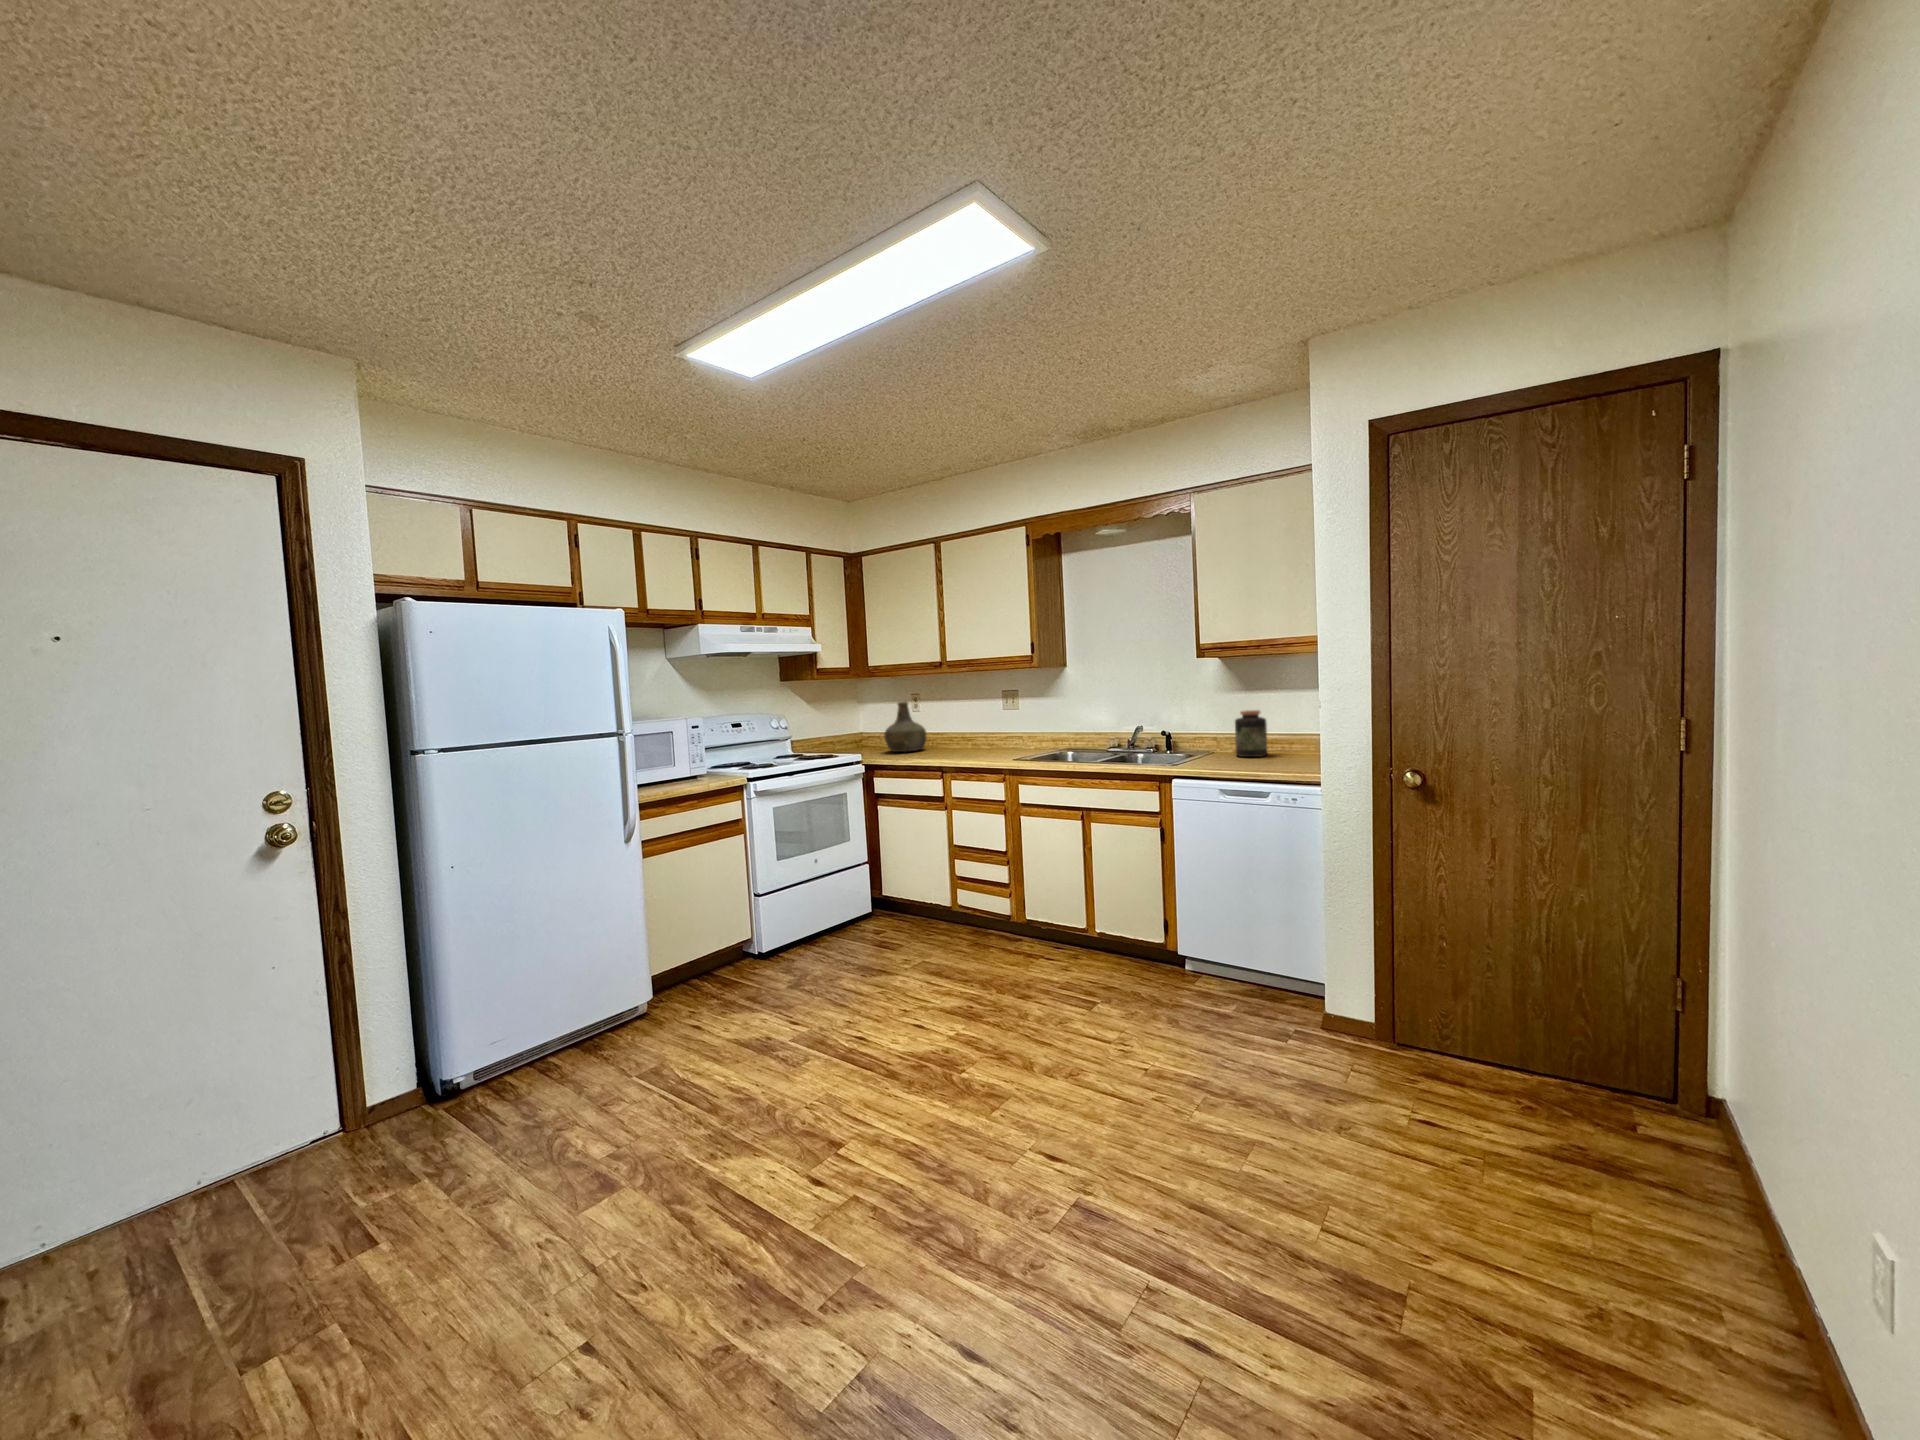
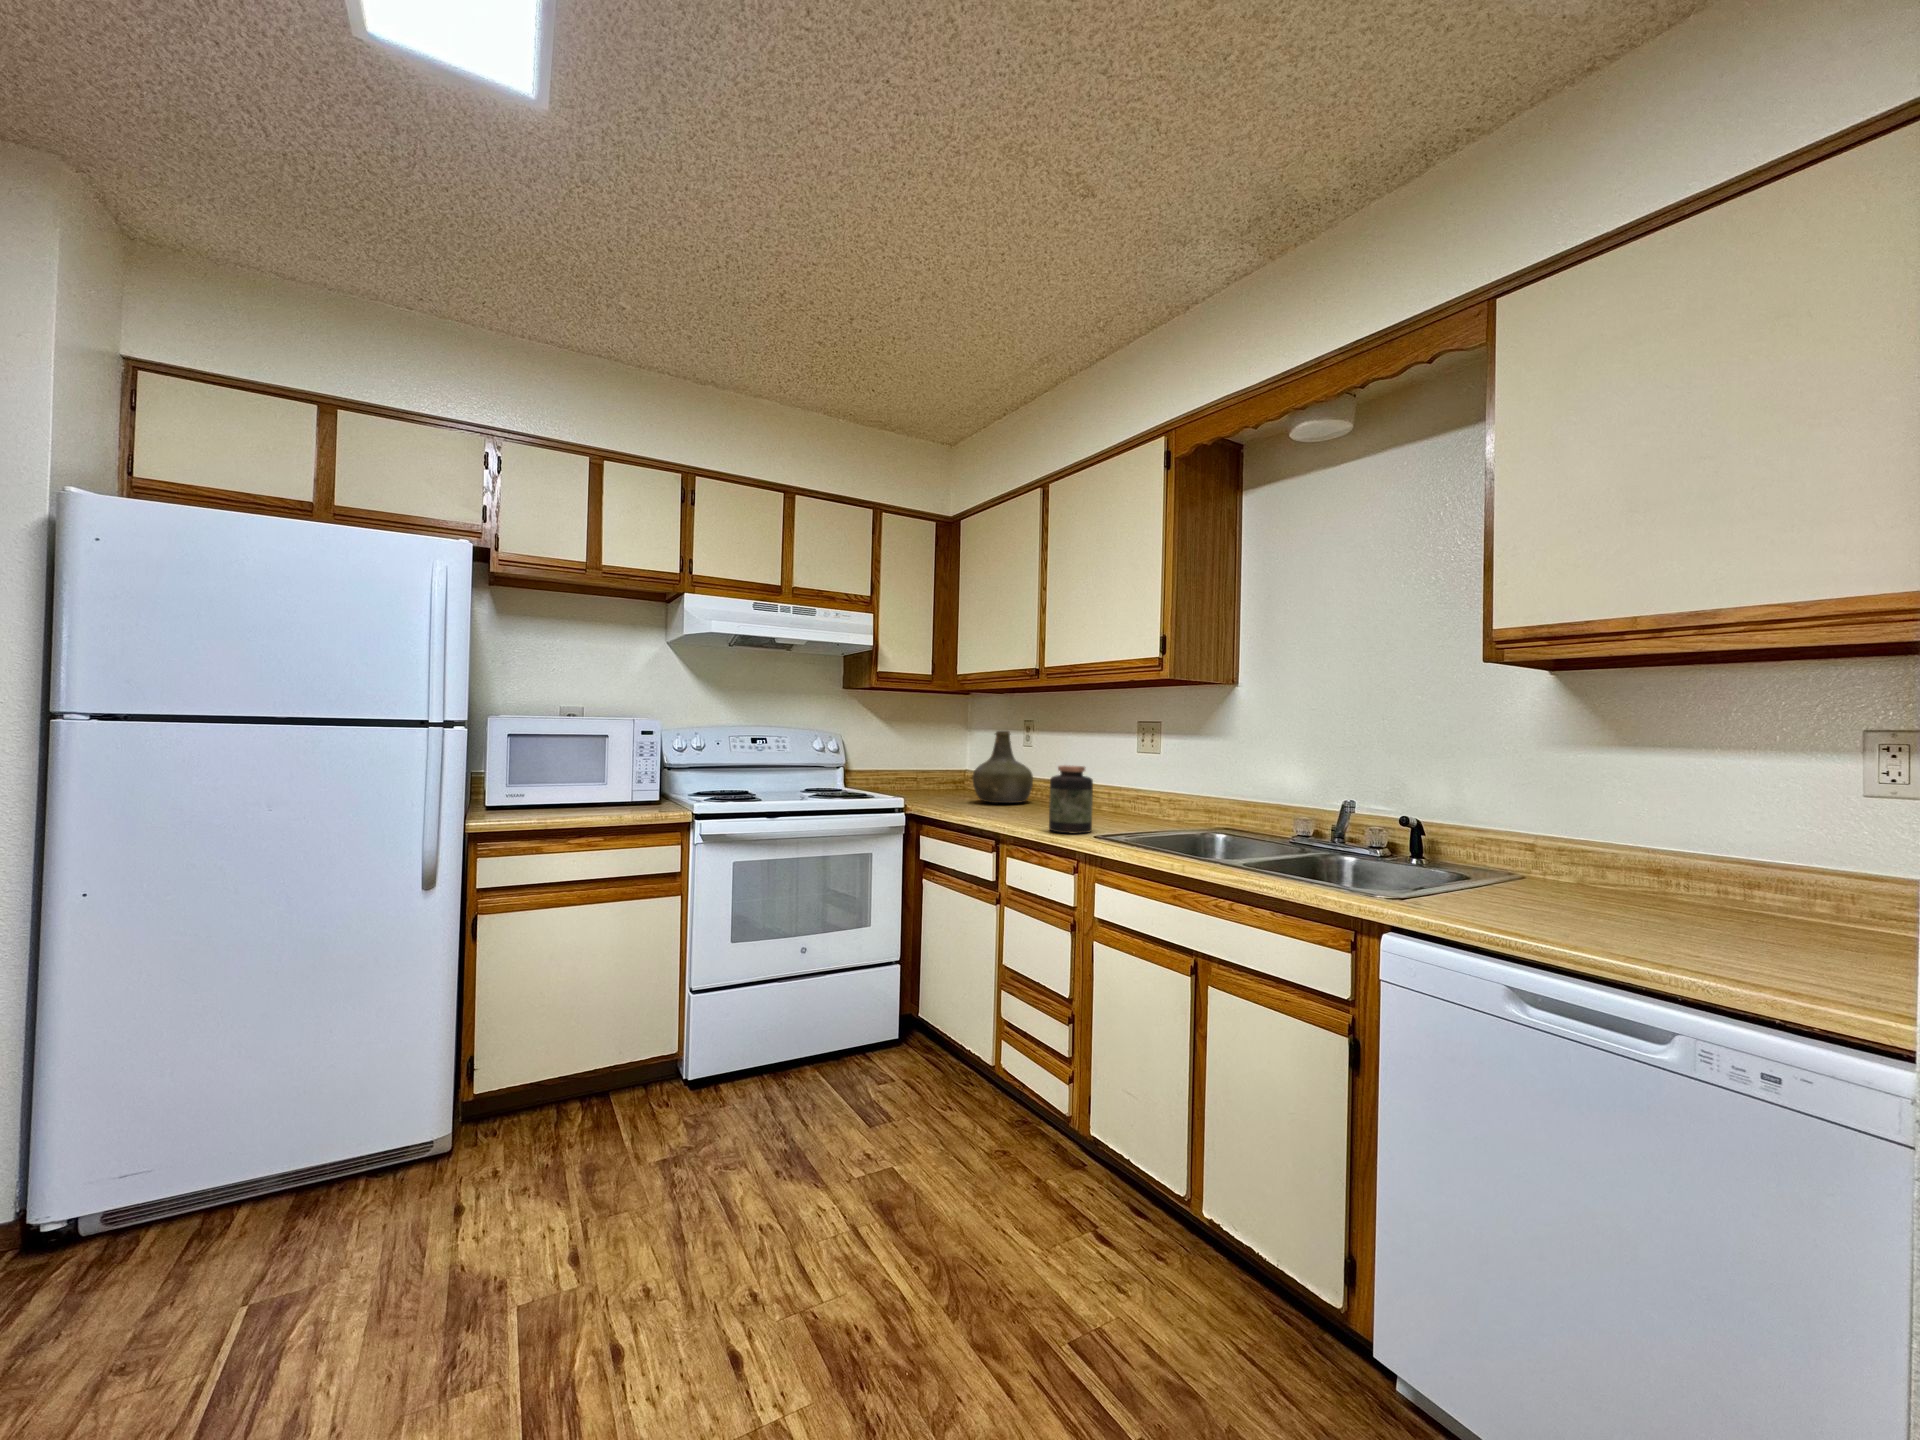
jar: present [1235,710,1267,757] -> present [1049,765,1093,834]

